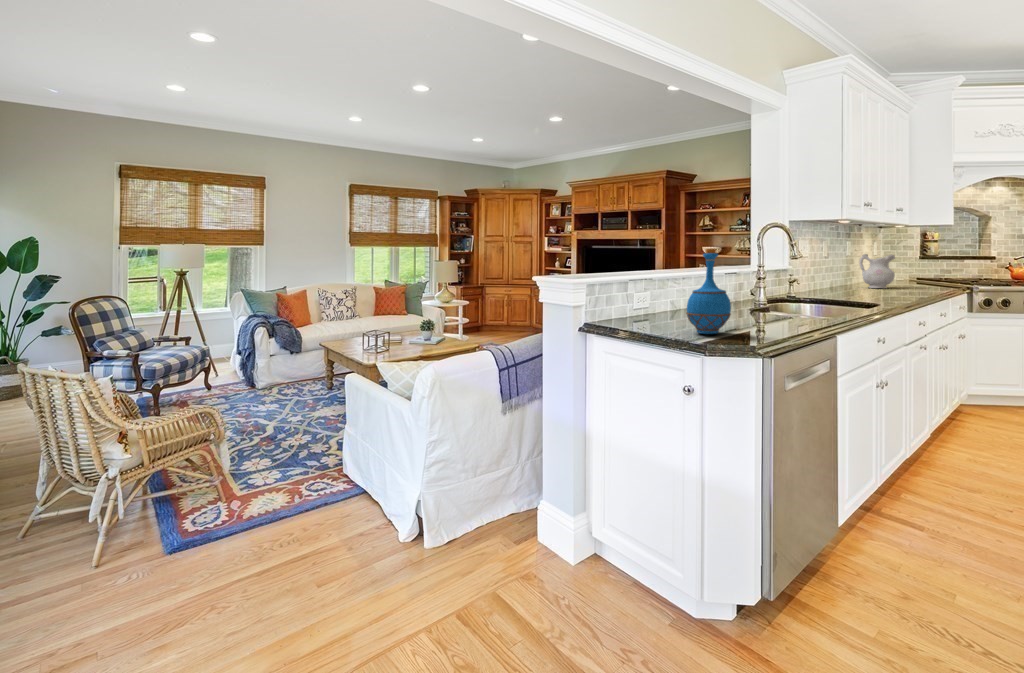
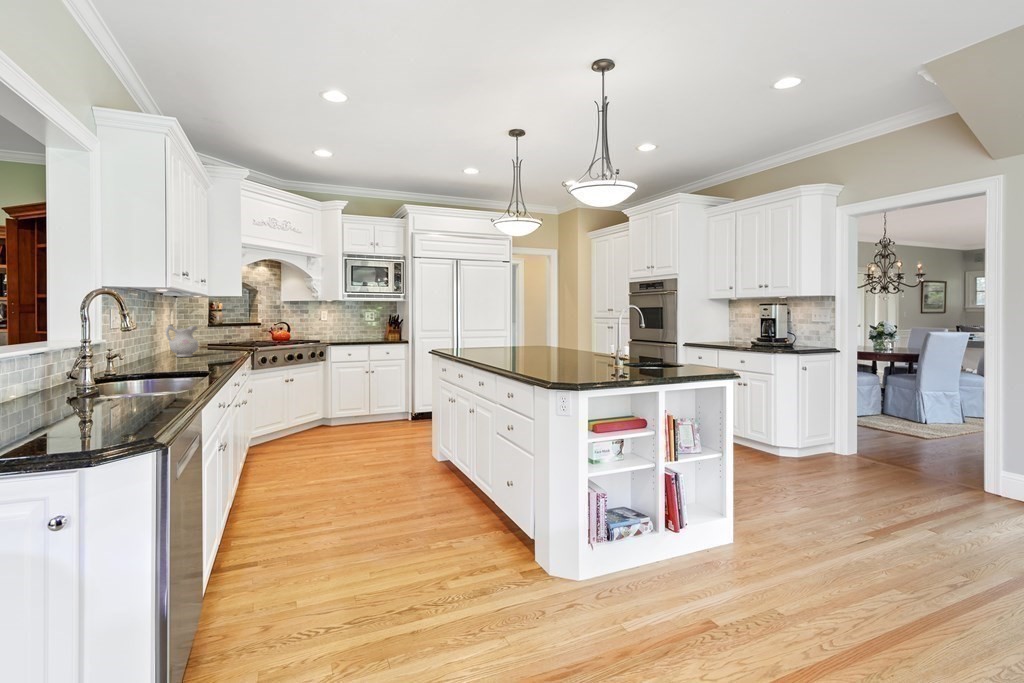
bottle: present [686,249,731,334] -> none [39,348,102,447]

